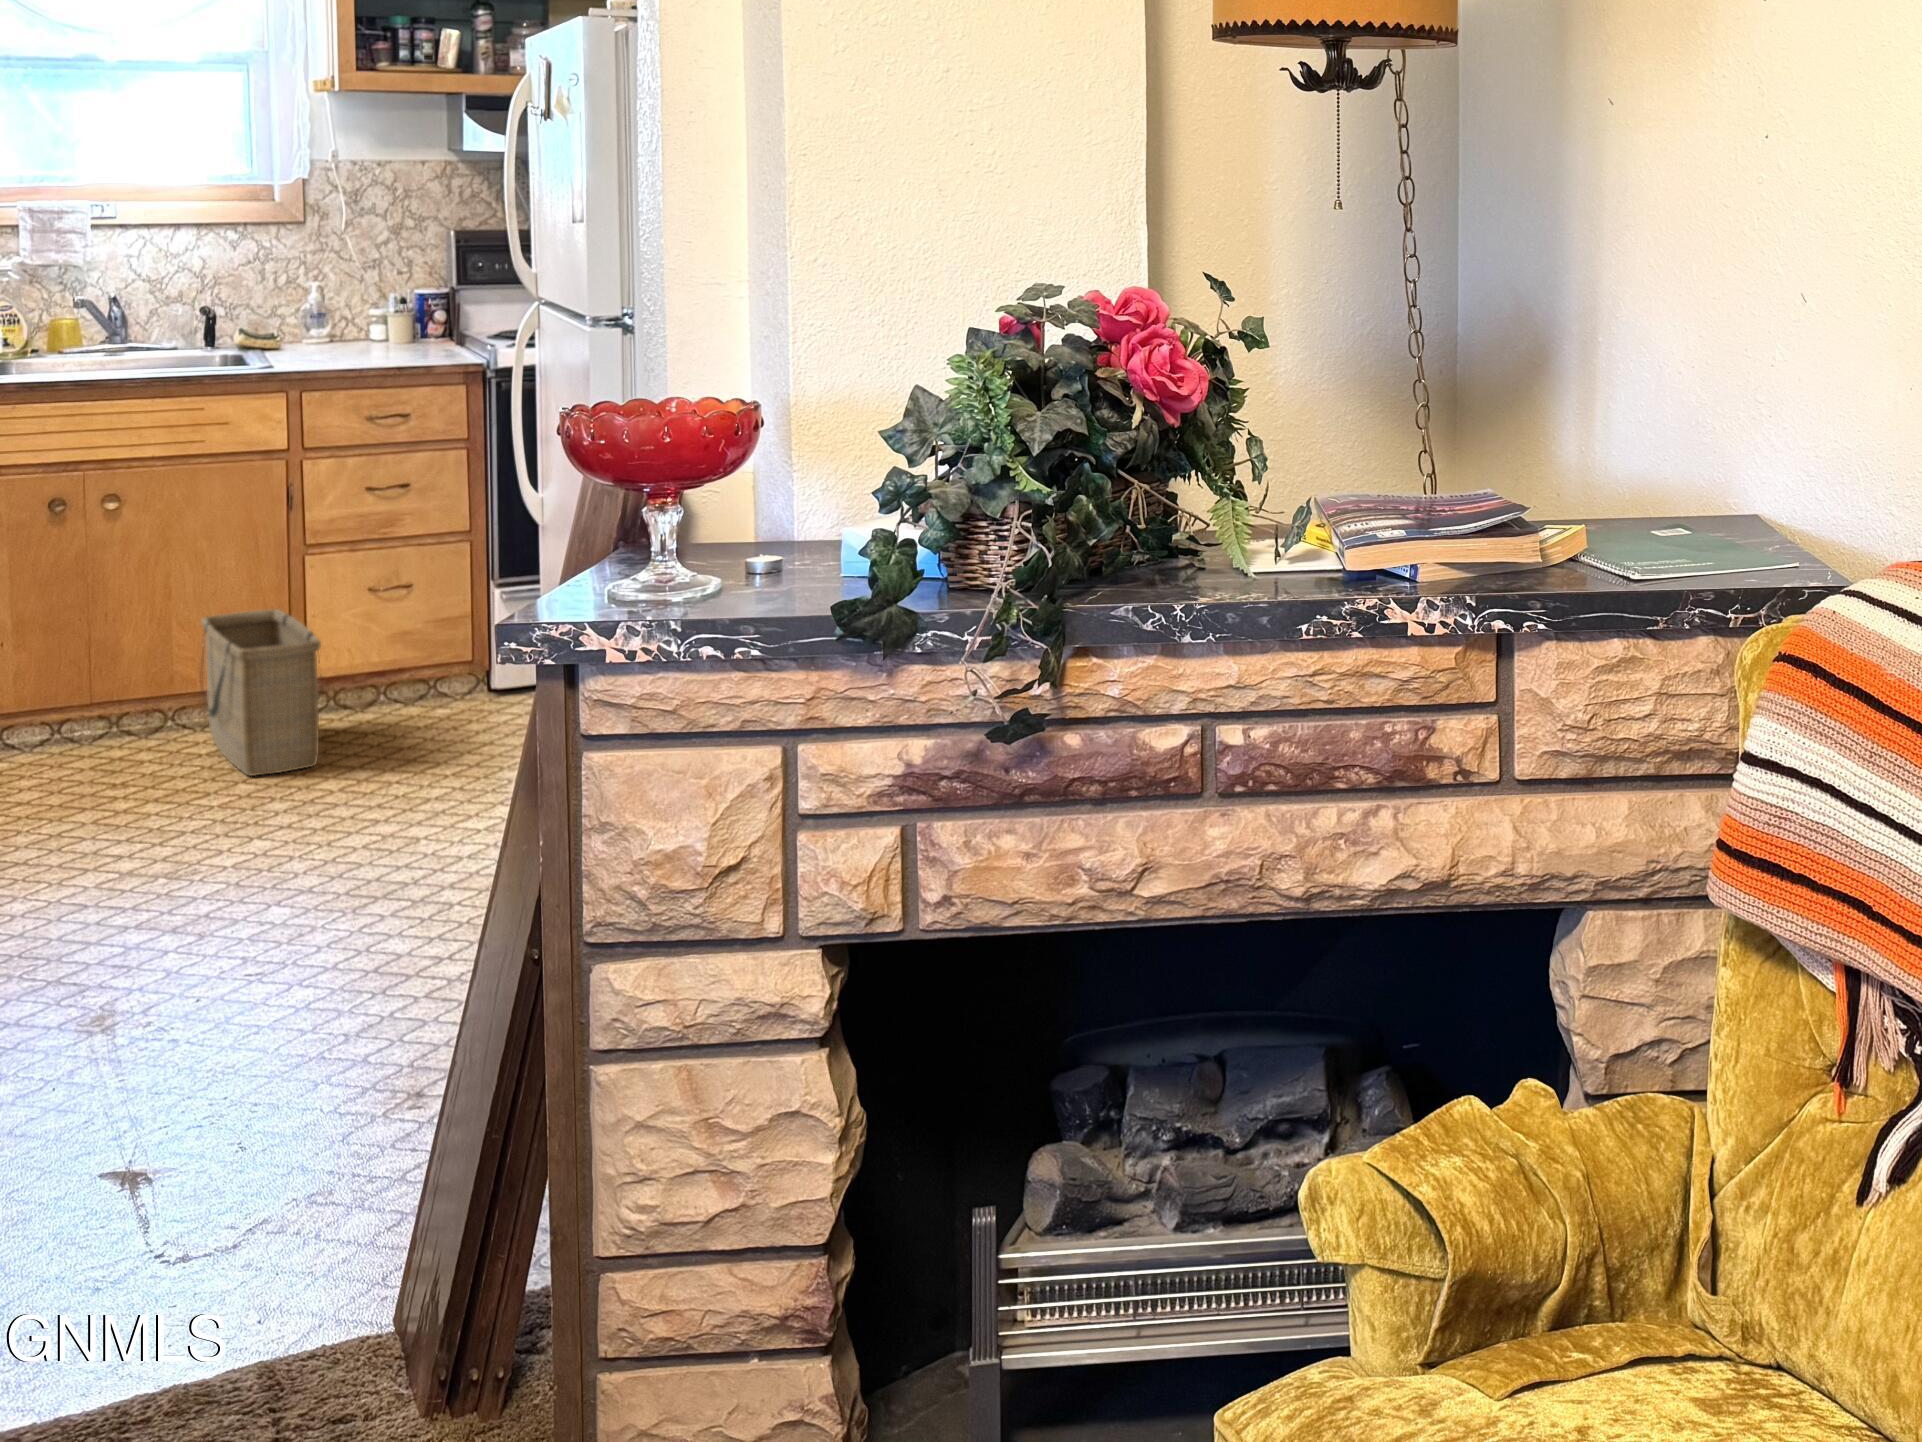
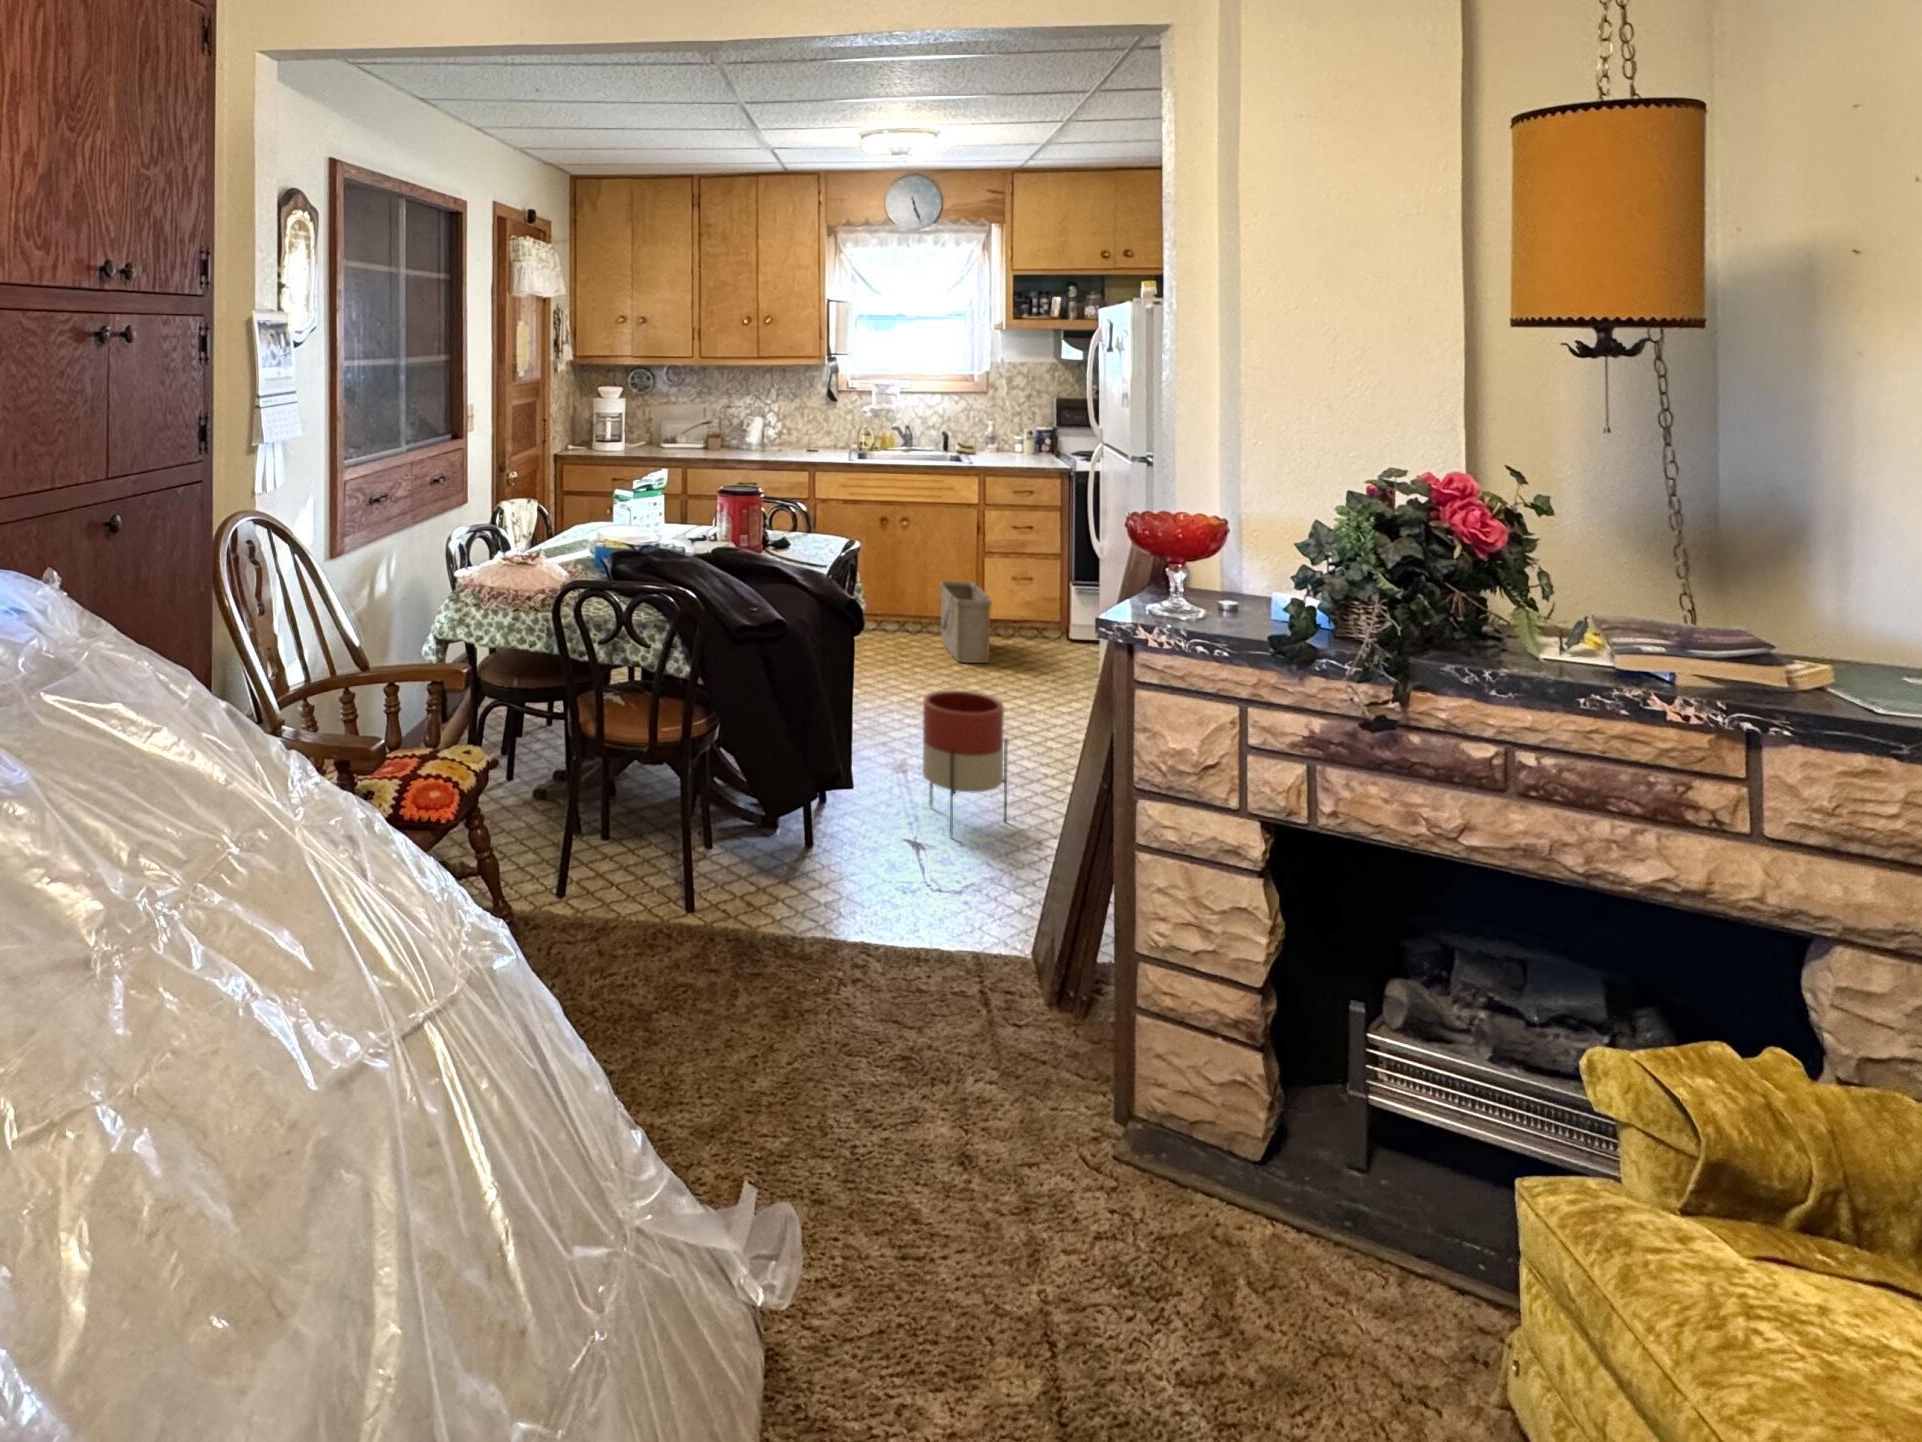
planter: none [141,828,349,1139] -> present [922,691,1008,837]

